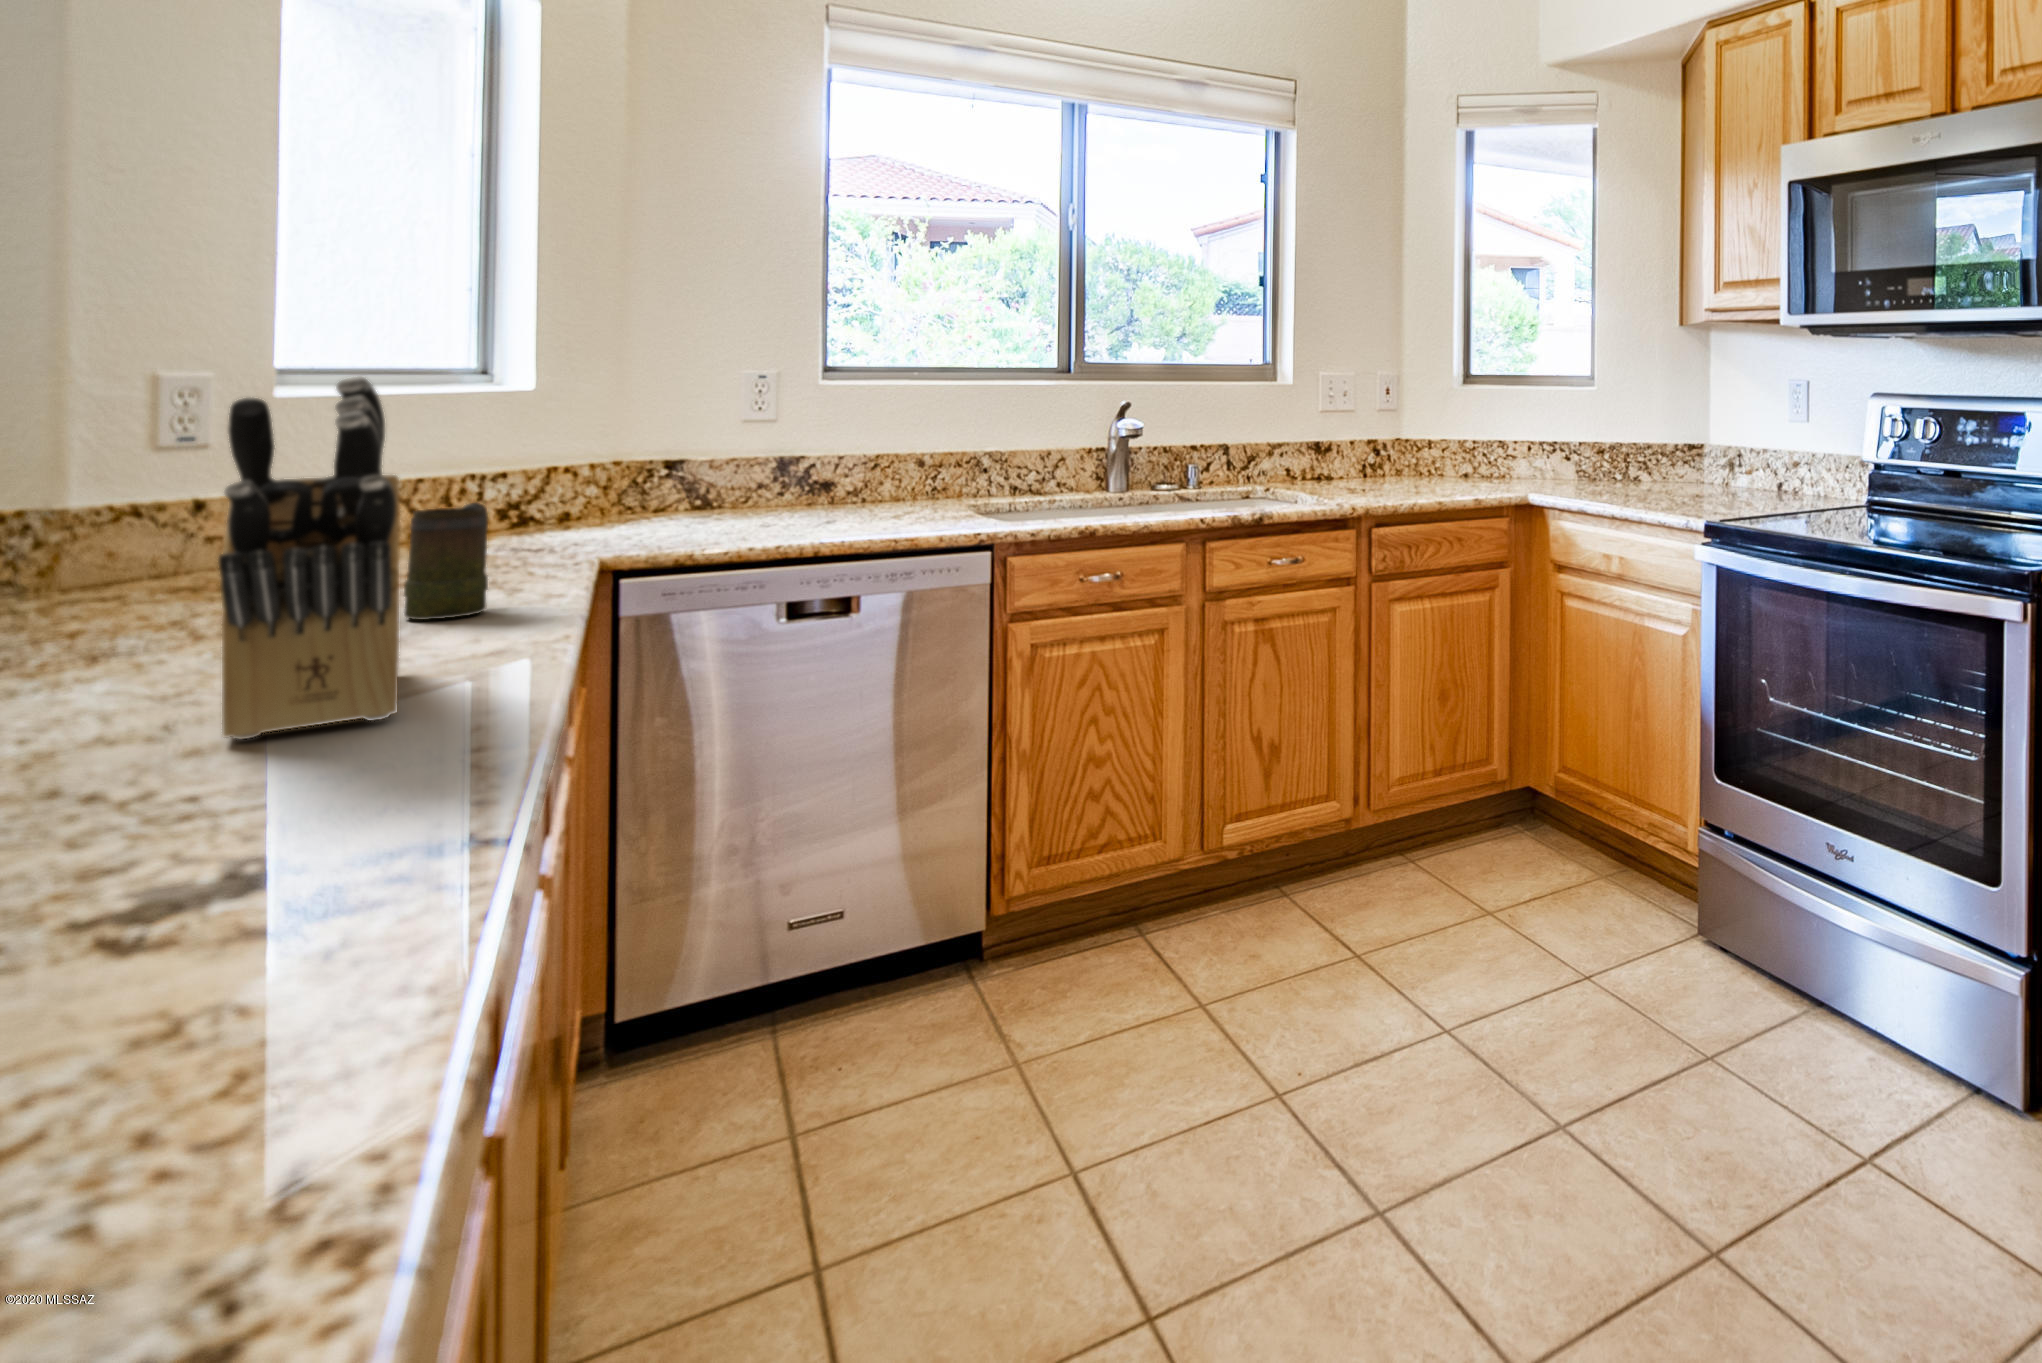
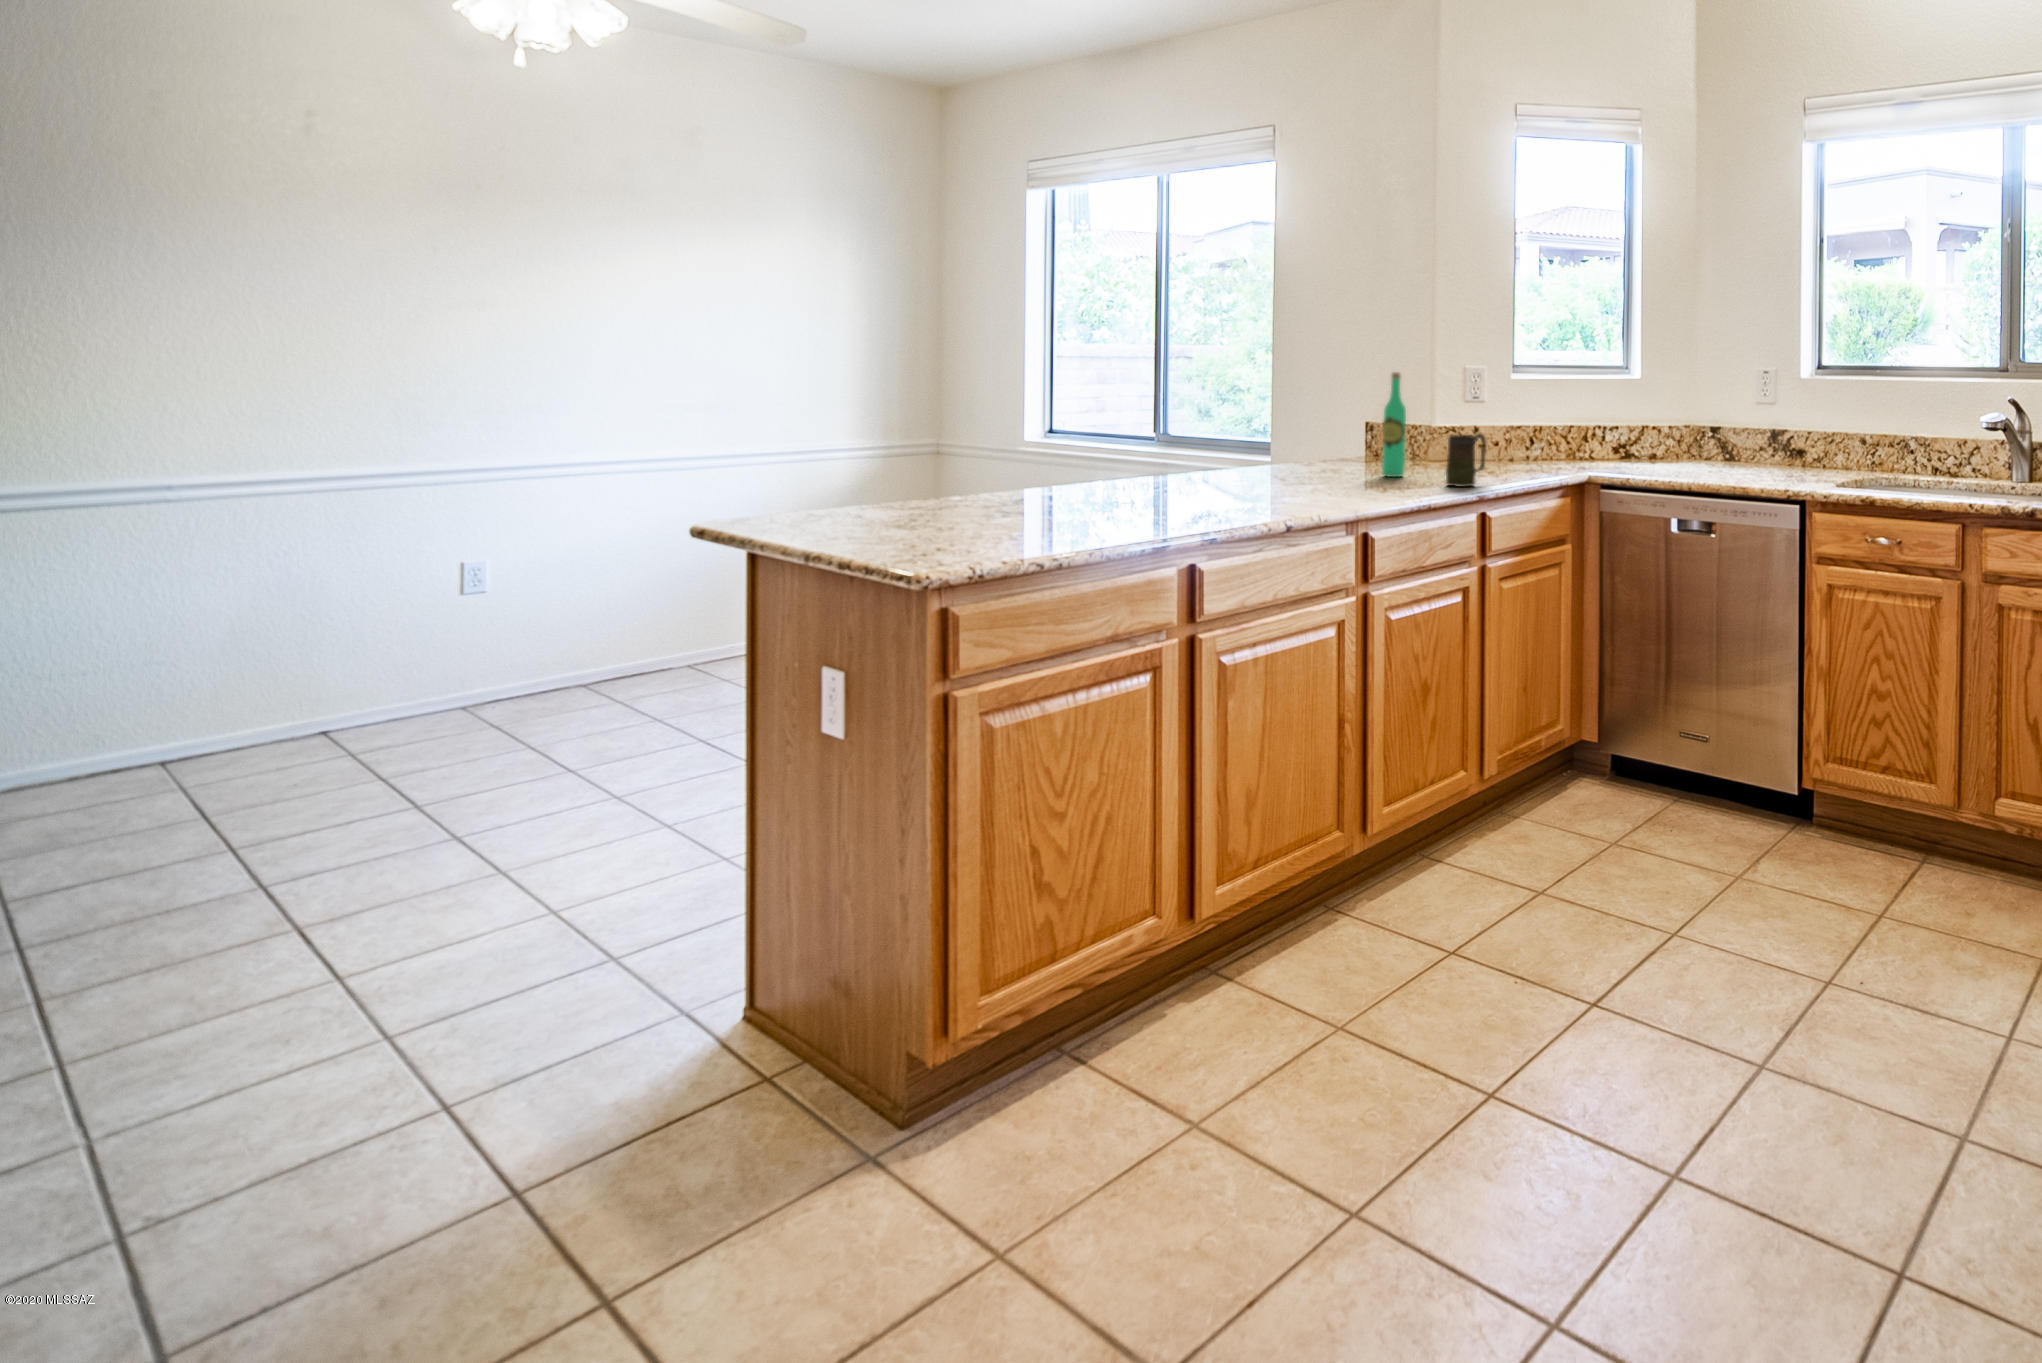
knife block: present [218,376,400,739] -> none [1253,371,1375,506]
wine bottle: none [101,381,186,635] -> present [1382,372,1406,477]

